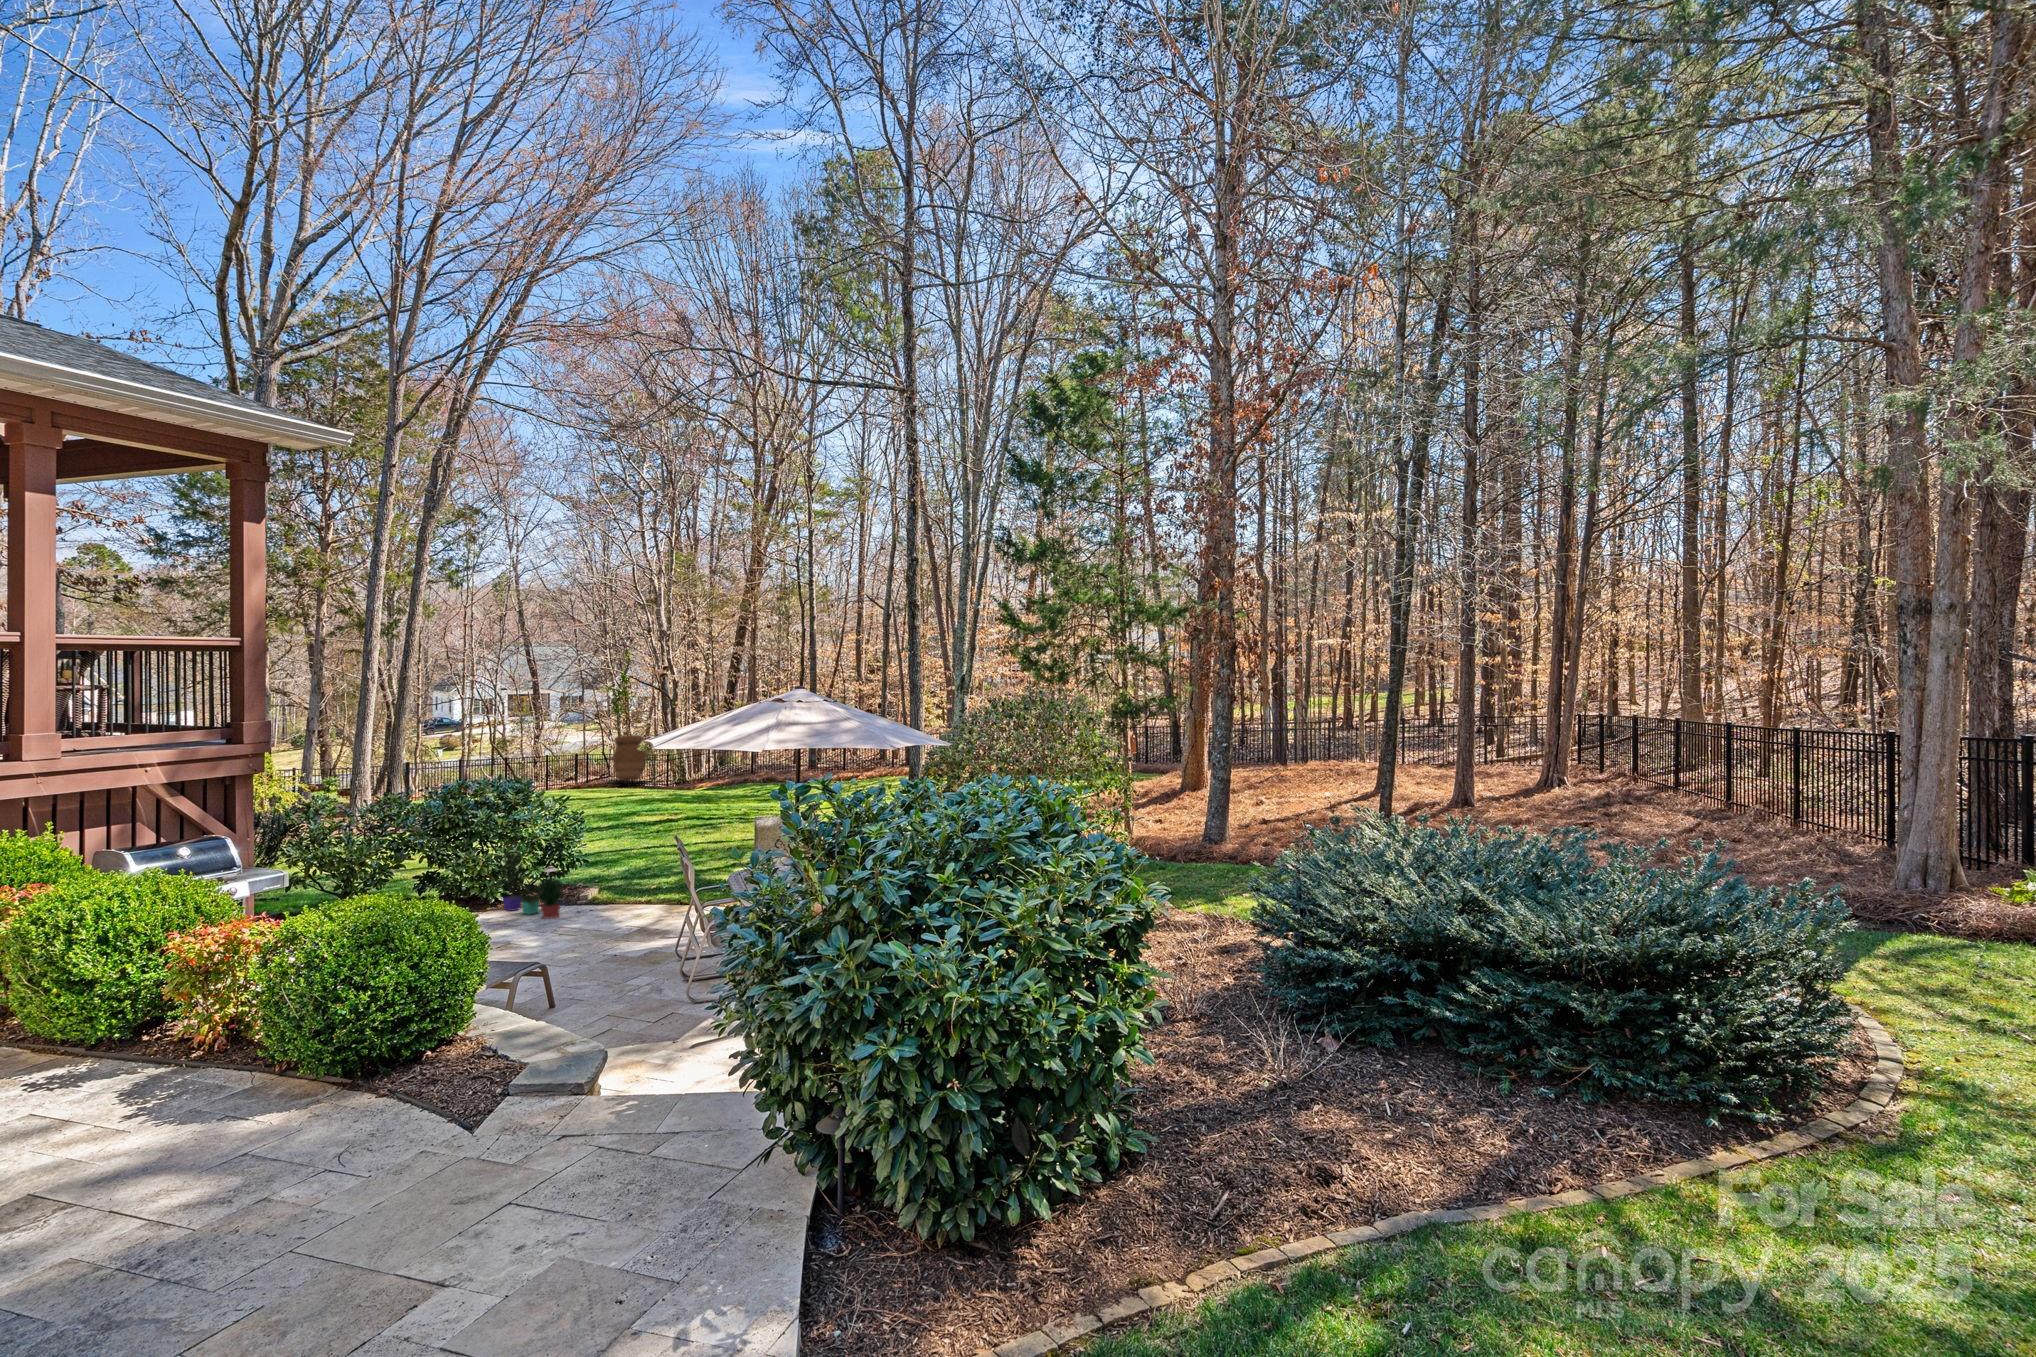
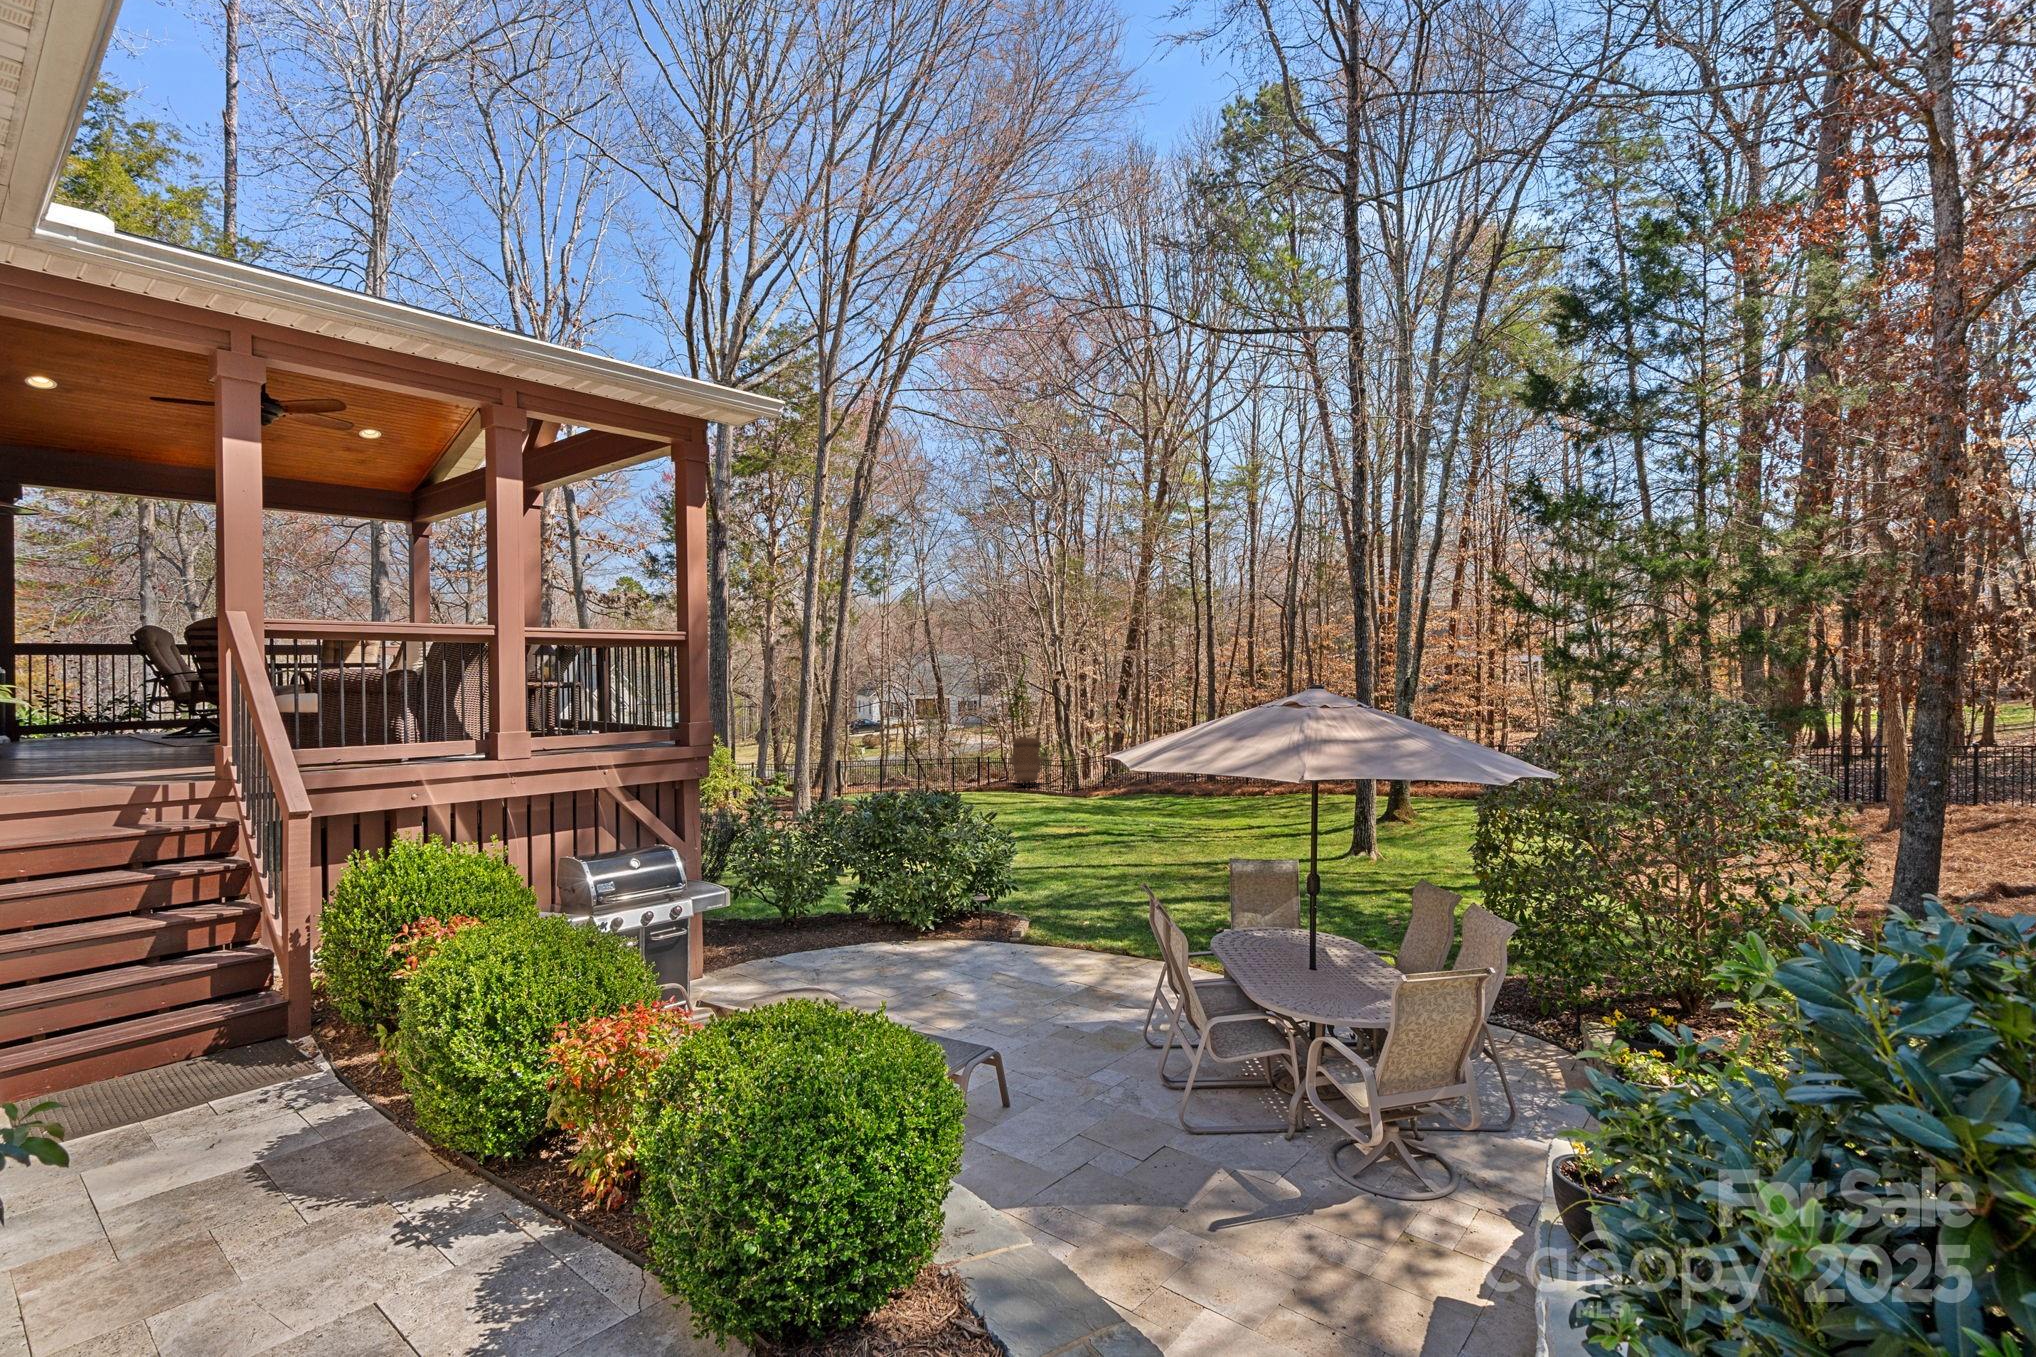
potted plant: present [500,843,565,919] -> none [929,861,1001,957]

